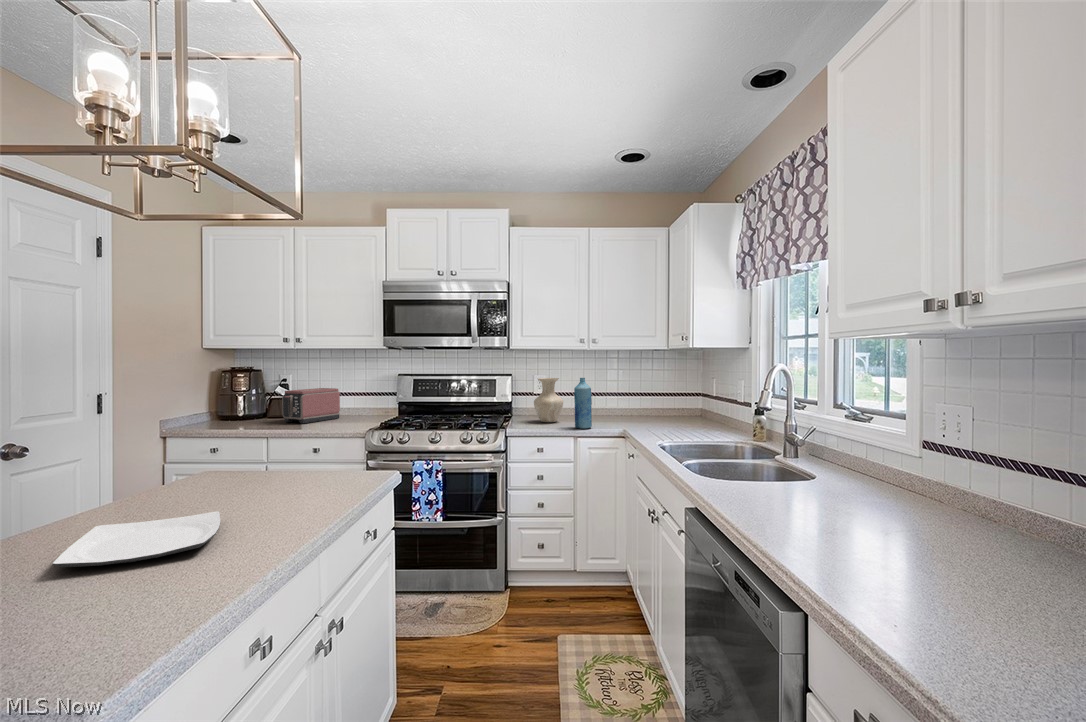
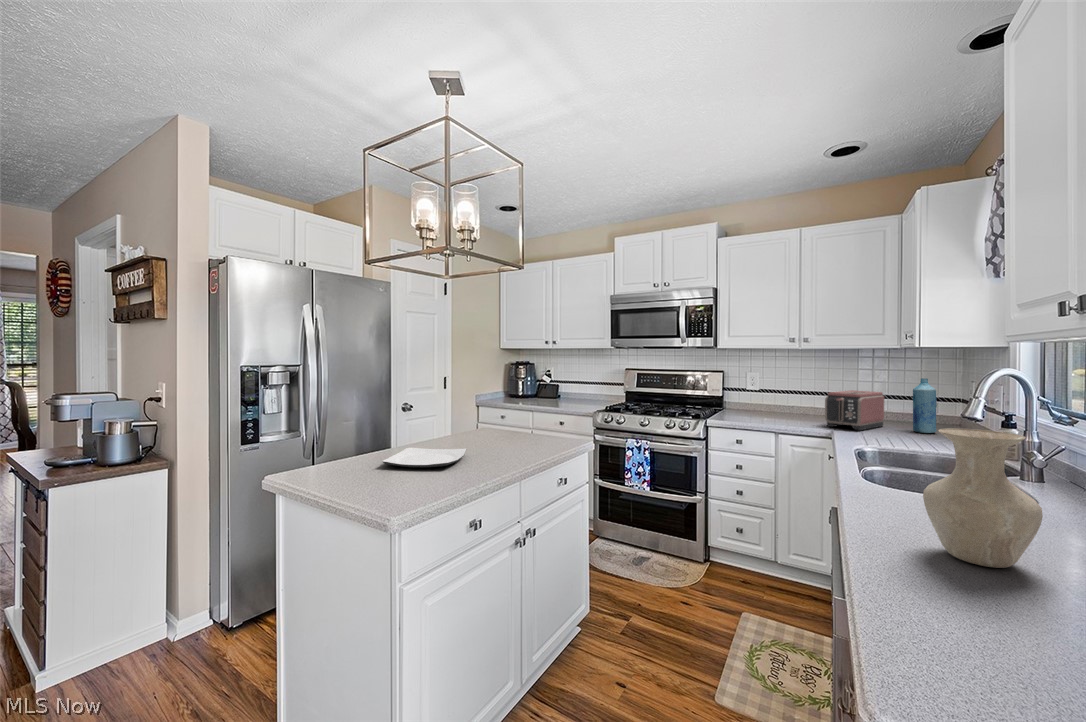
vase: present [534,378,563,422] -> present [923,428,1043,568]
bottle: present [574,378,592,429] -> present [913,378,937,433]
toaster: present [282,388,340,424] -> present [825,390,884,430]

